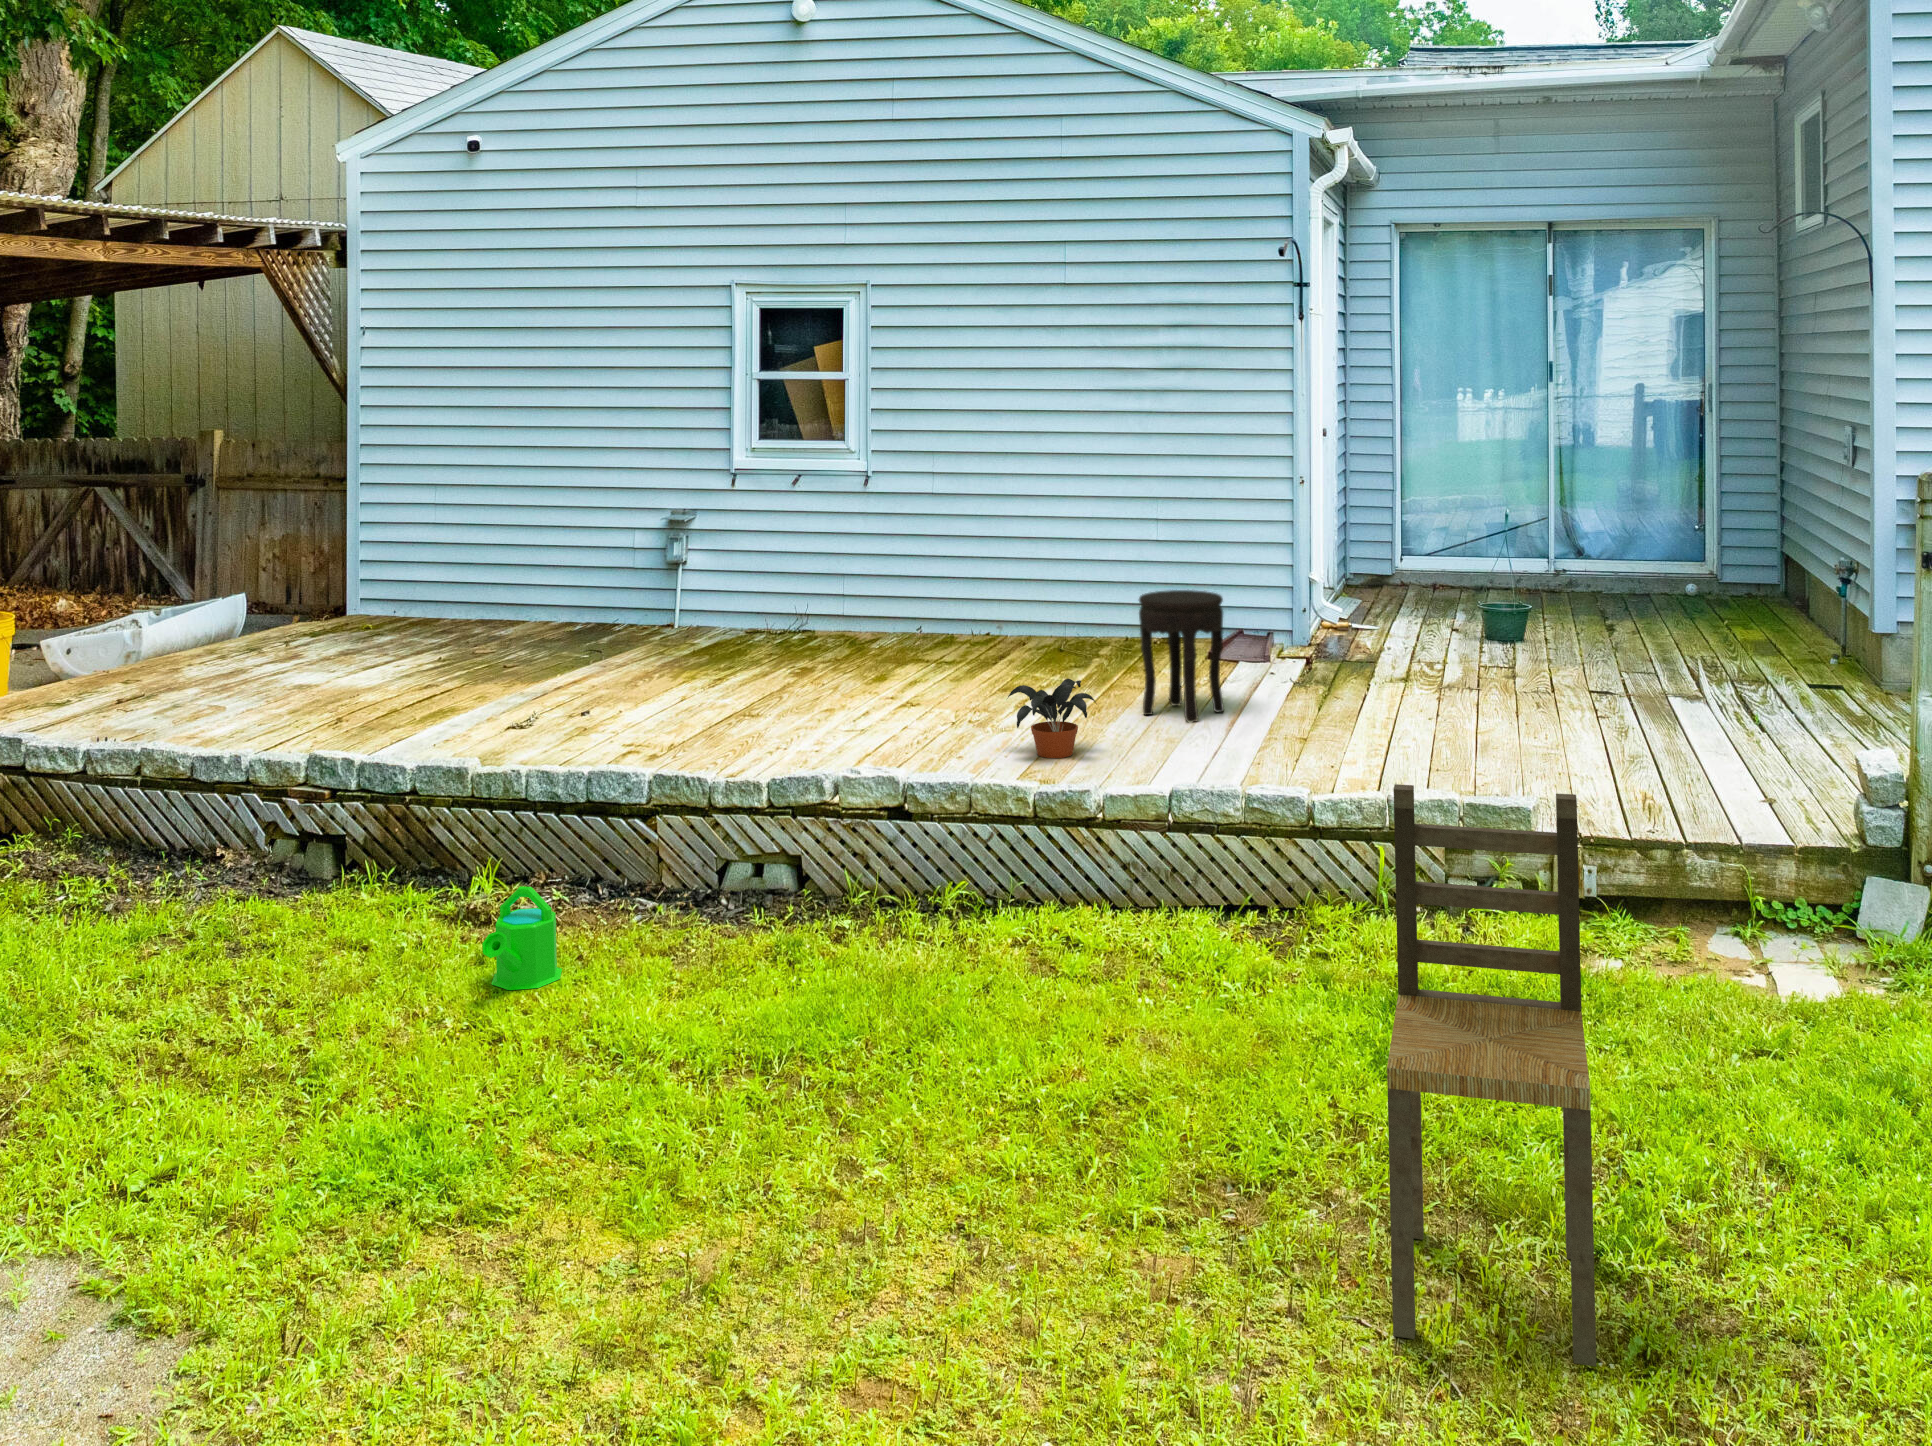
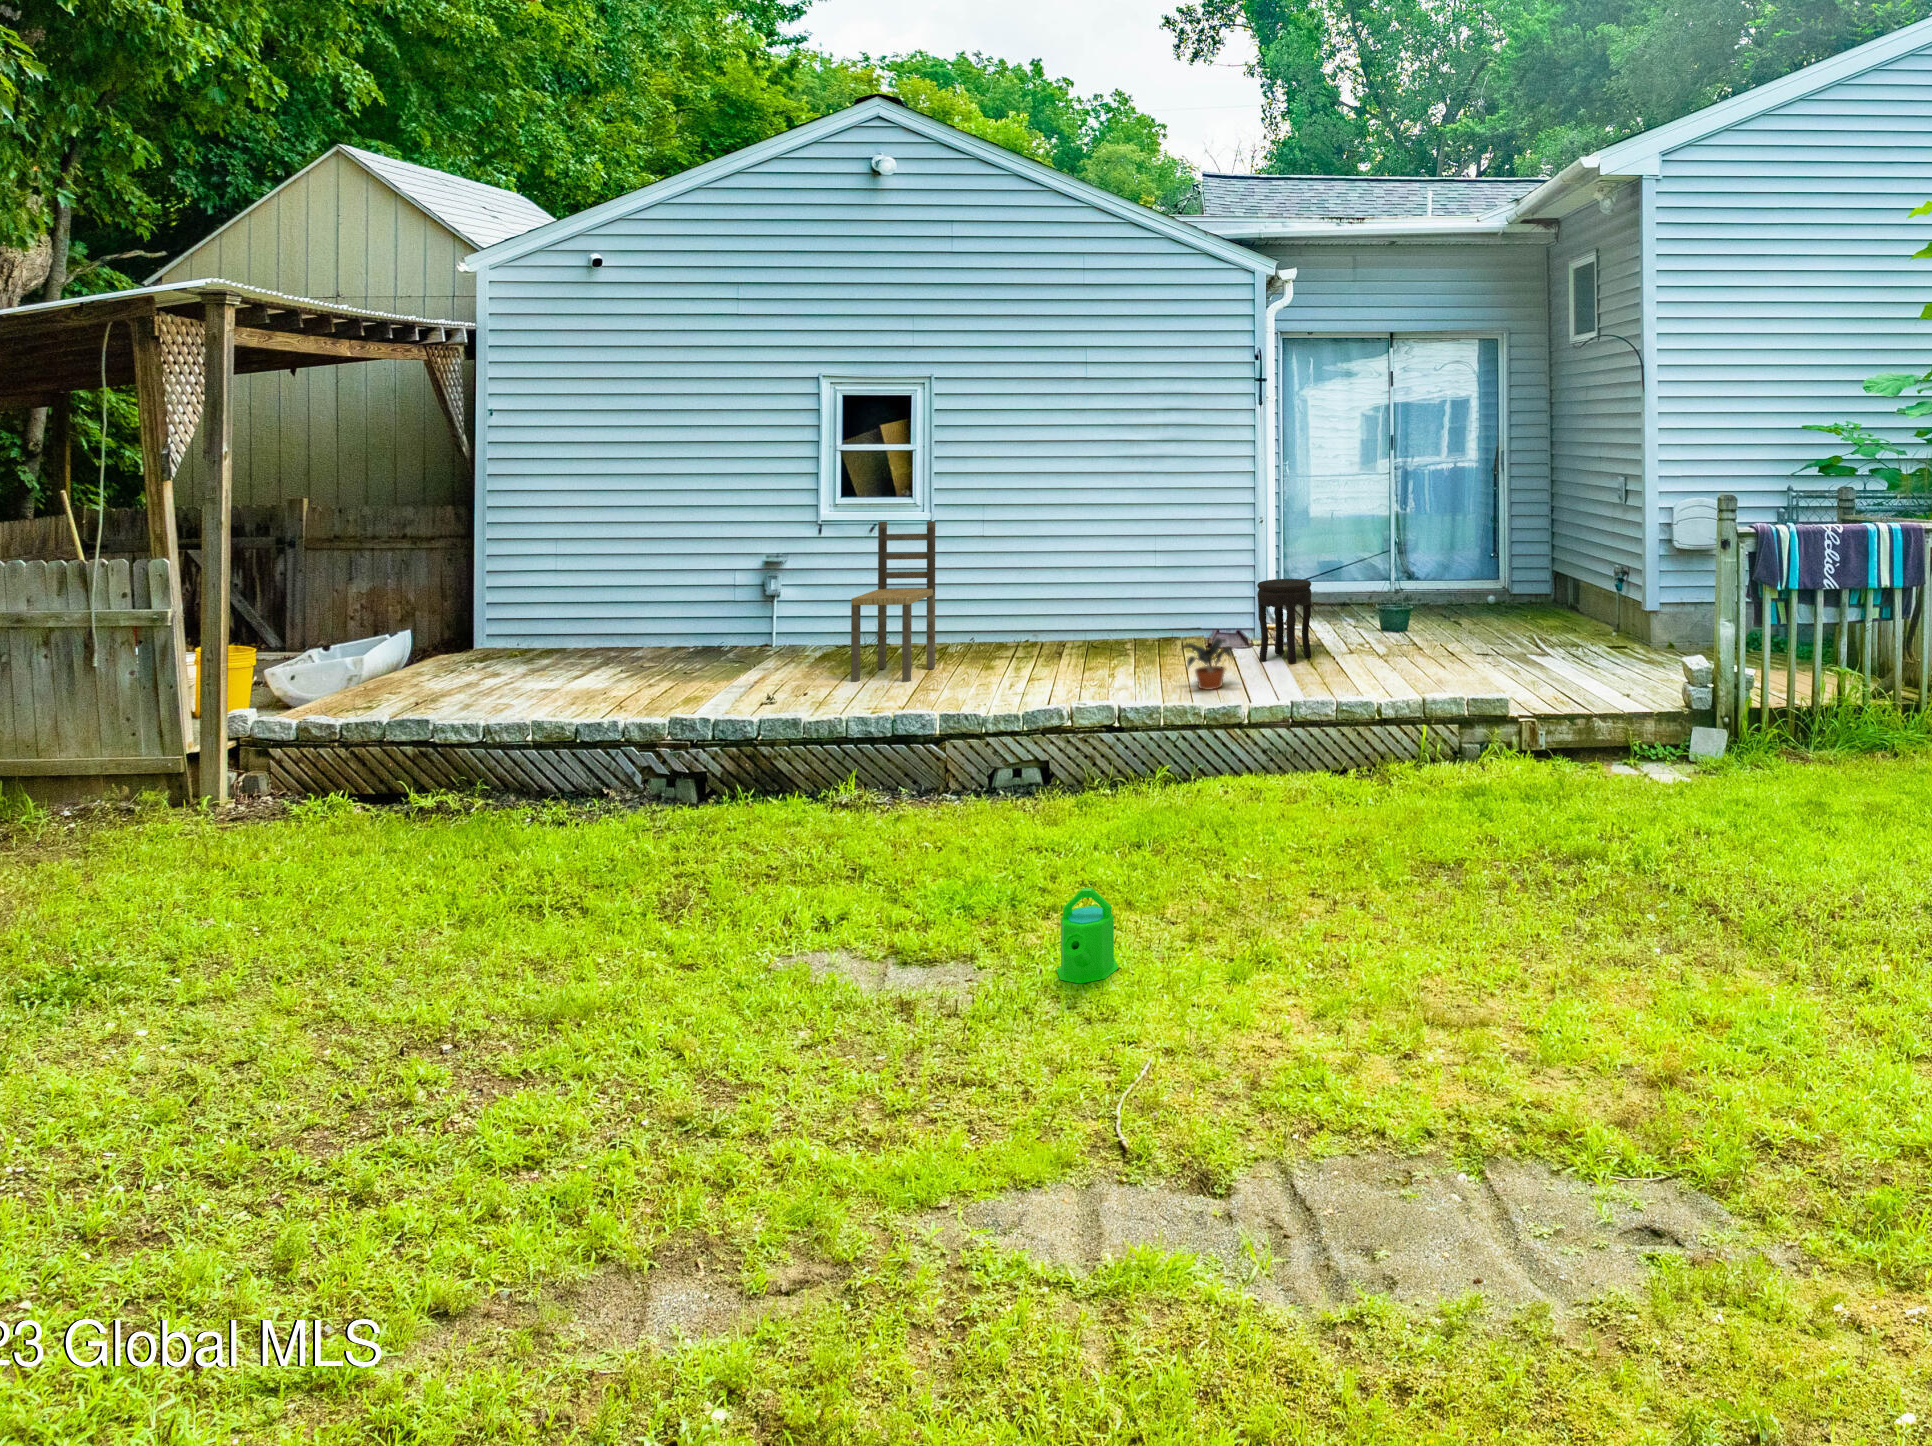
chair: present [1387,784,1596,1366] -> present [851,521,935,682]
watering can: present [482,886,562,990] -> present [1056,888,1119,984]

